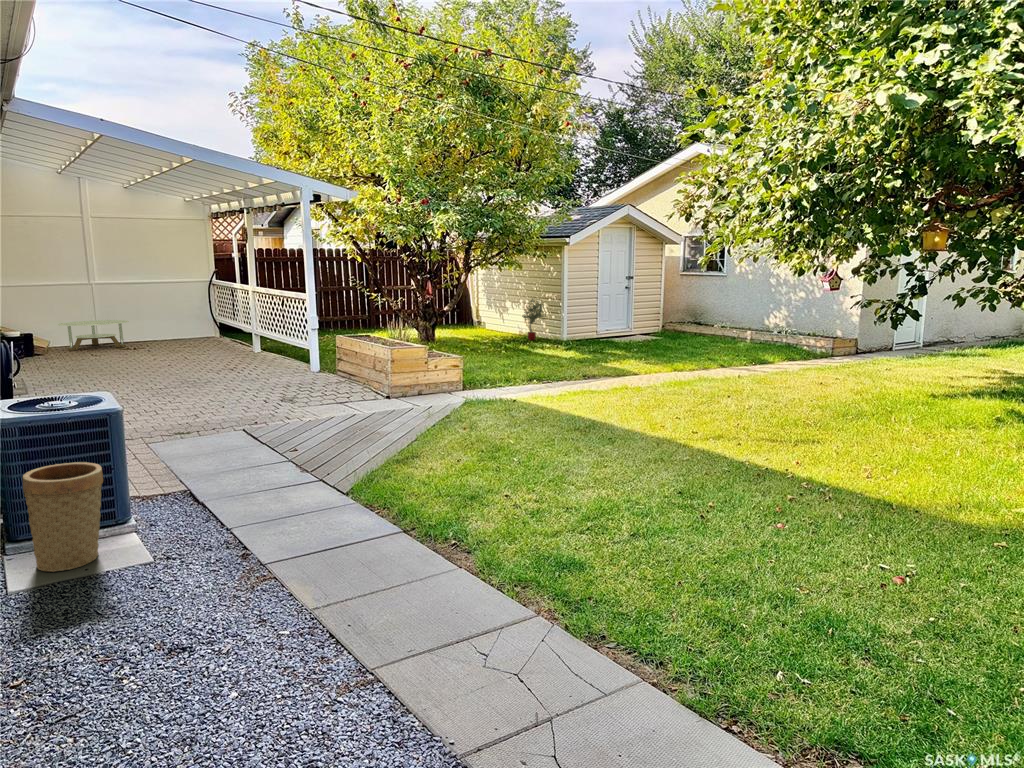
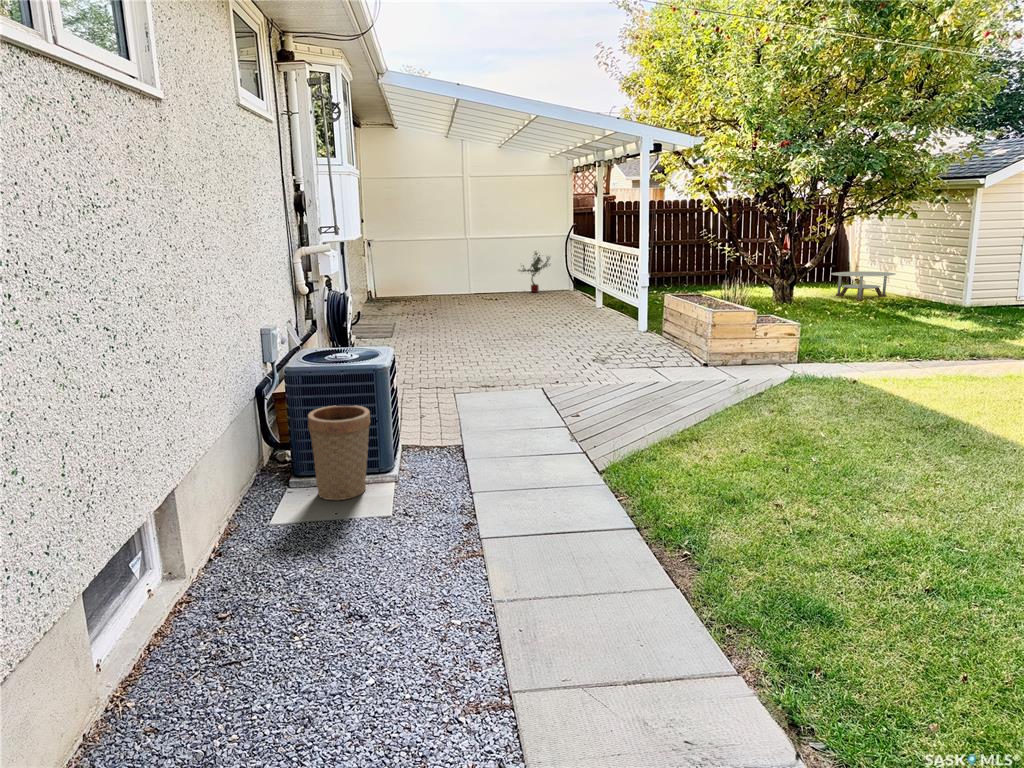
potted tree: present [522,299,545,340] -> present [519,251,550,293]
round table: present [58,320,129,351] -> present [831,271,895,300]

